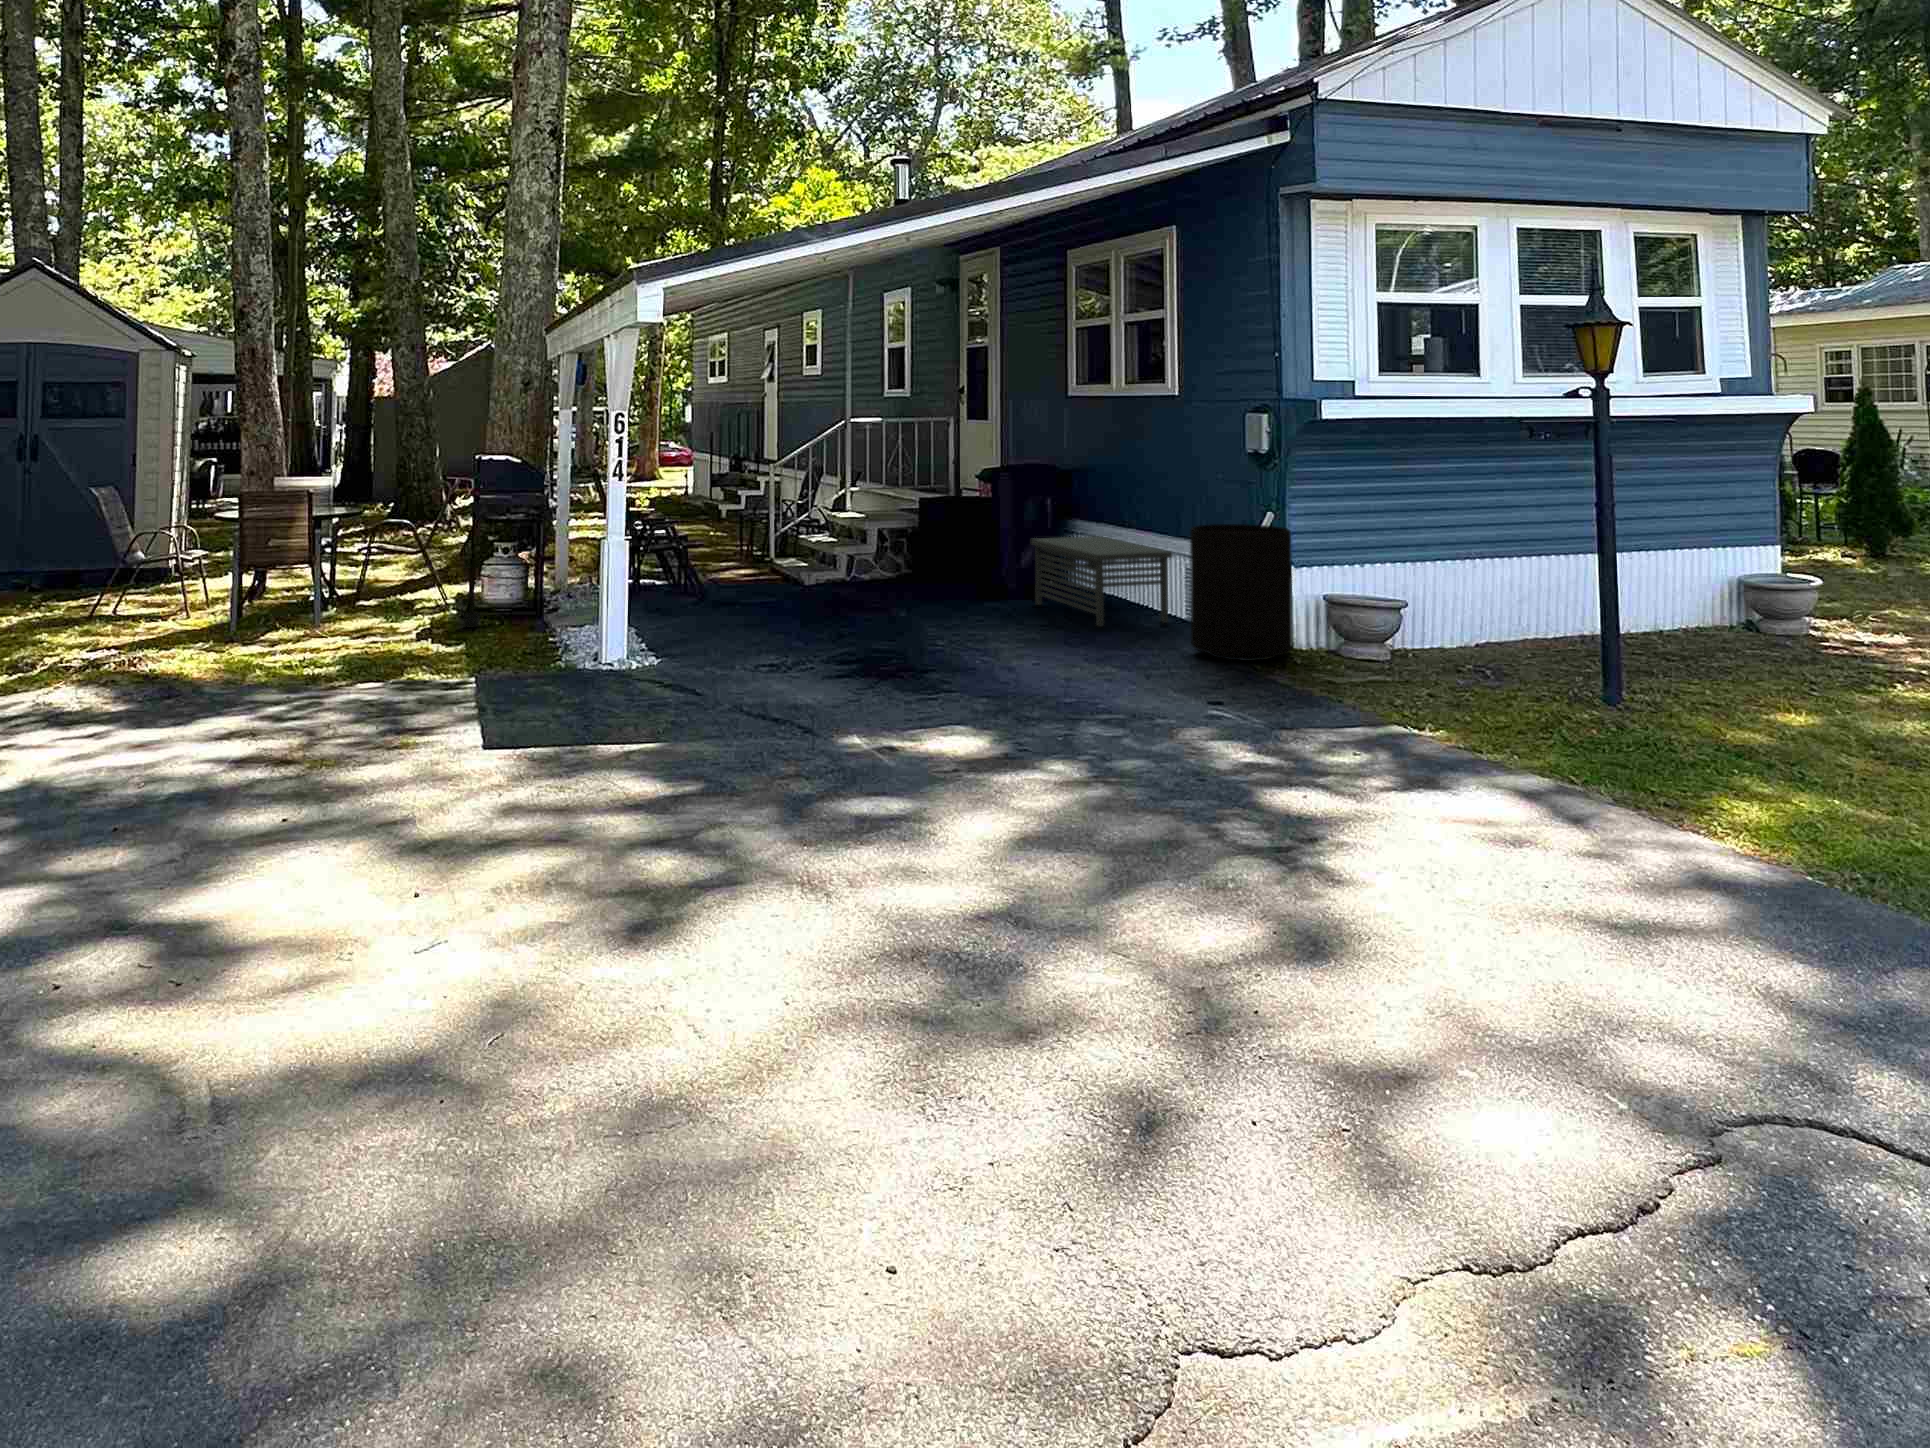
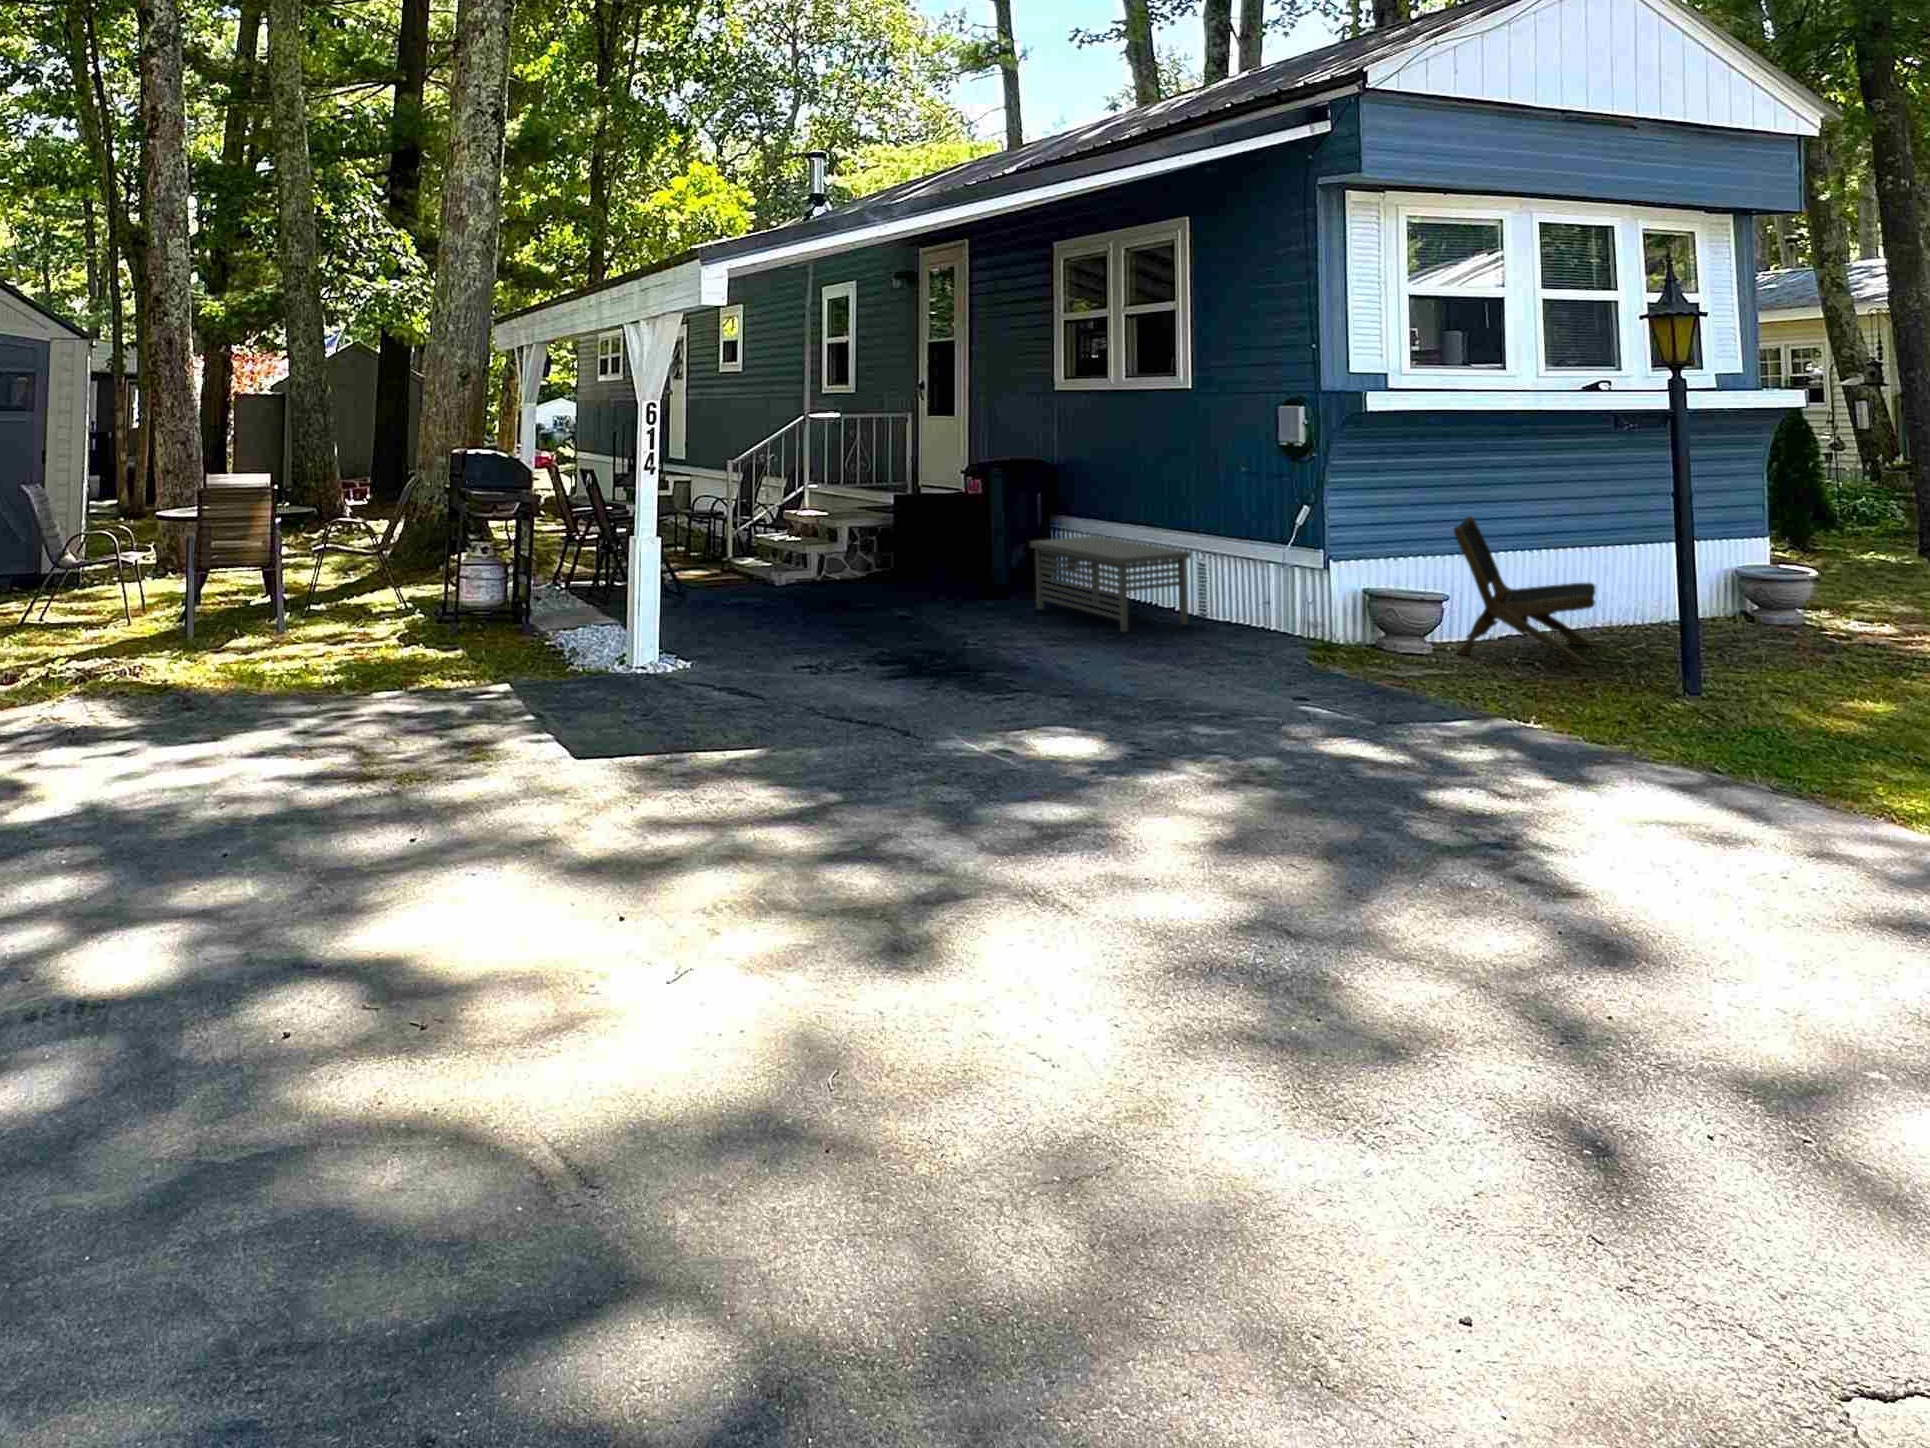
lounge chair: none [1402,523,1556,671] -> present [1454,516,1595,665]
trash can: present [1190,524,1293,661] -> none [1241,524,1351,666]
potted plant: present [456,562,484,627] -> none [434,589,472,664]

